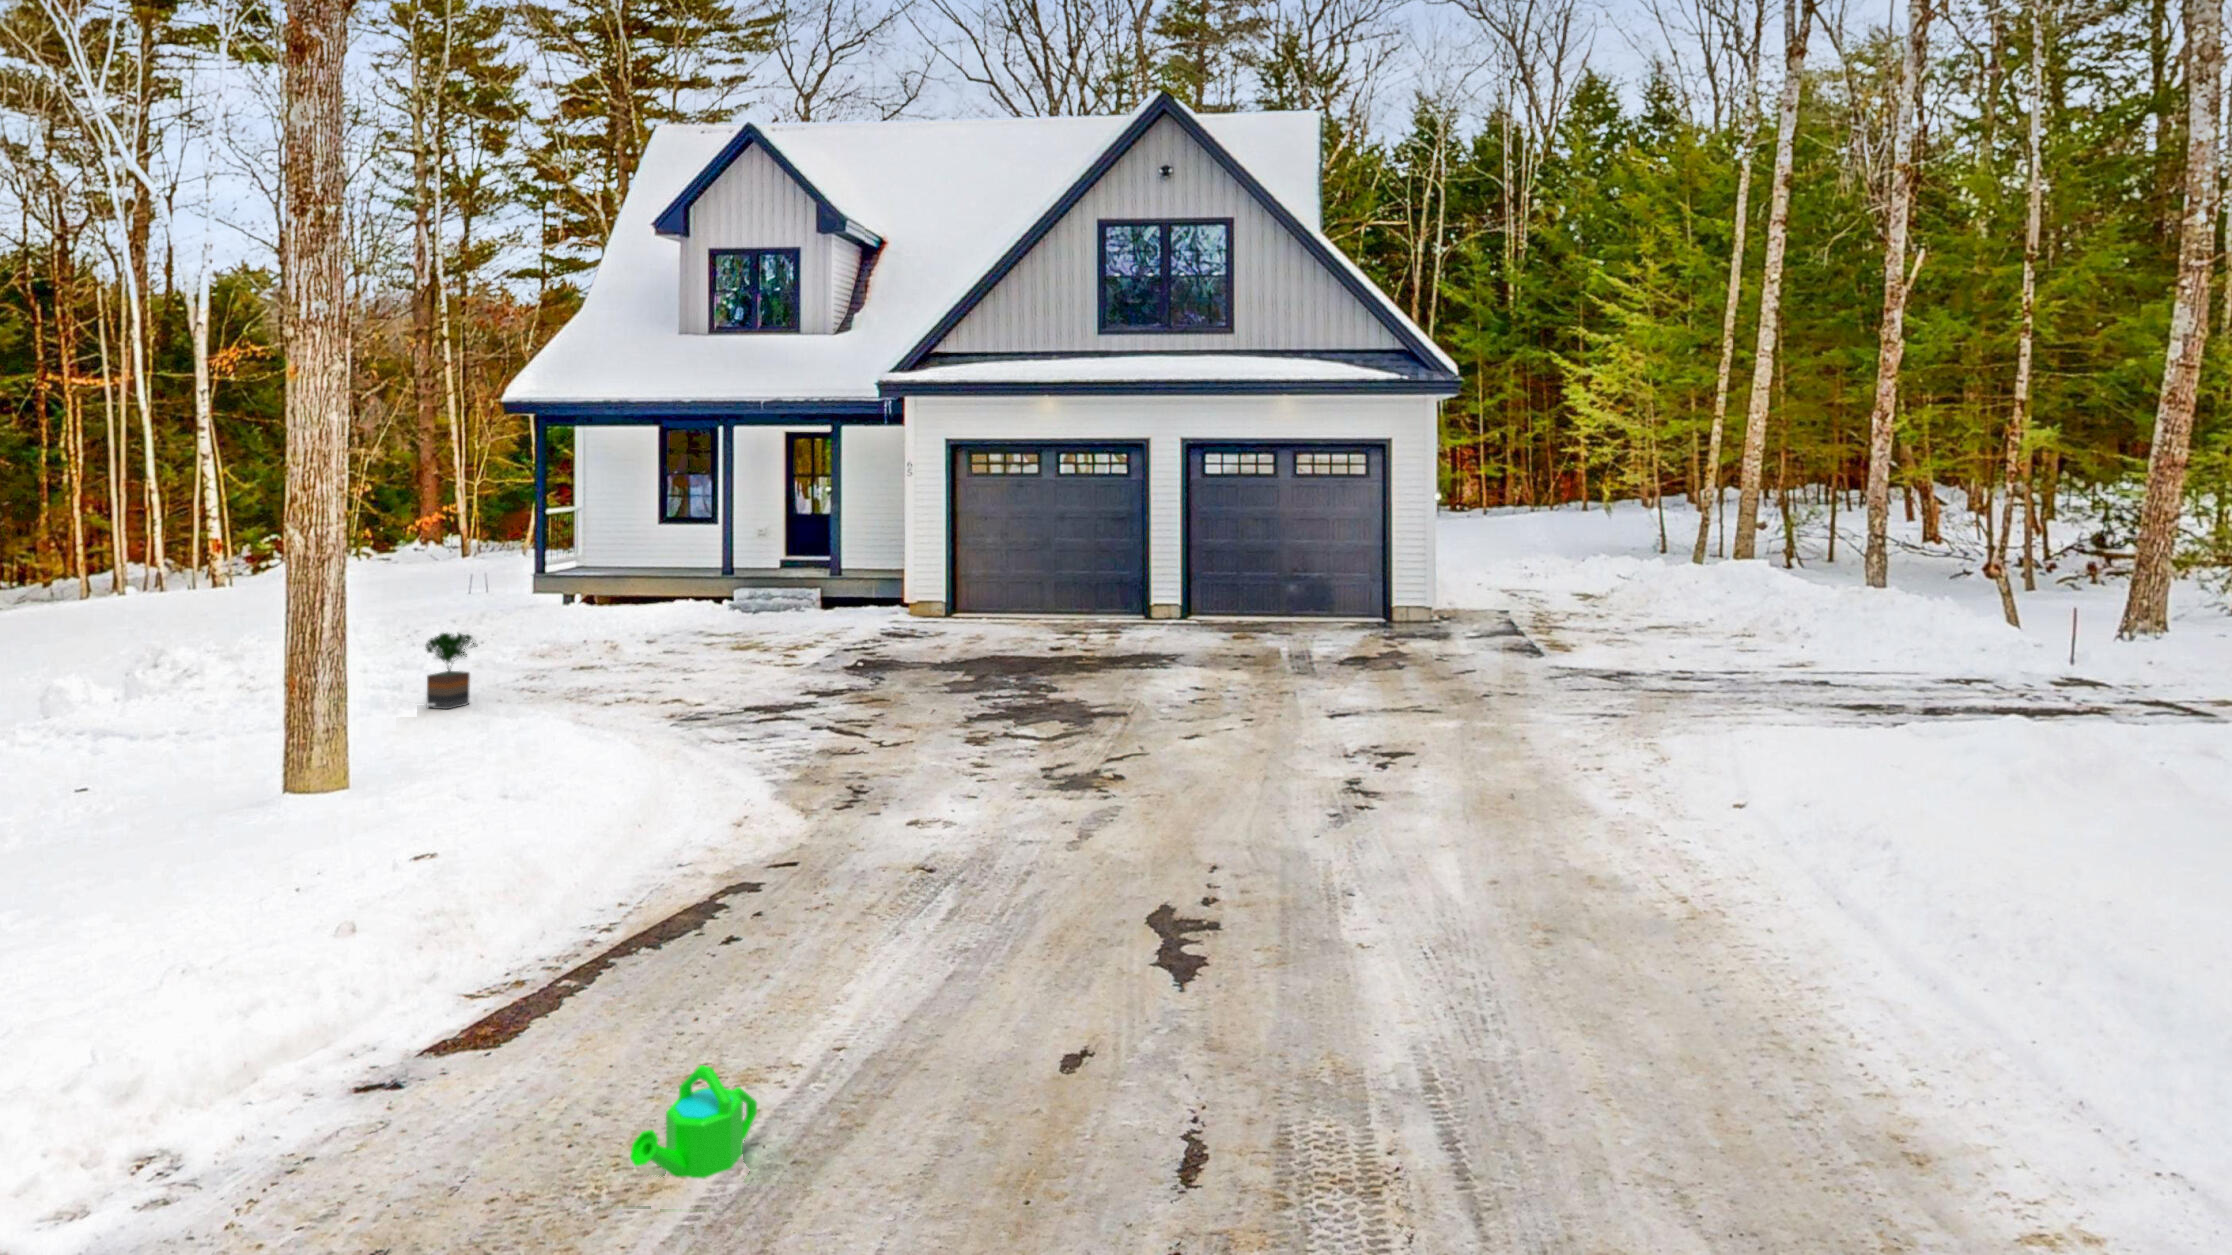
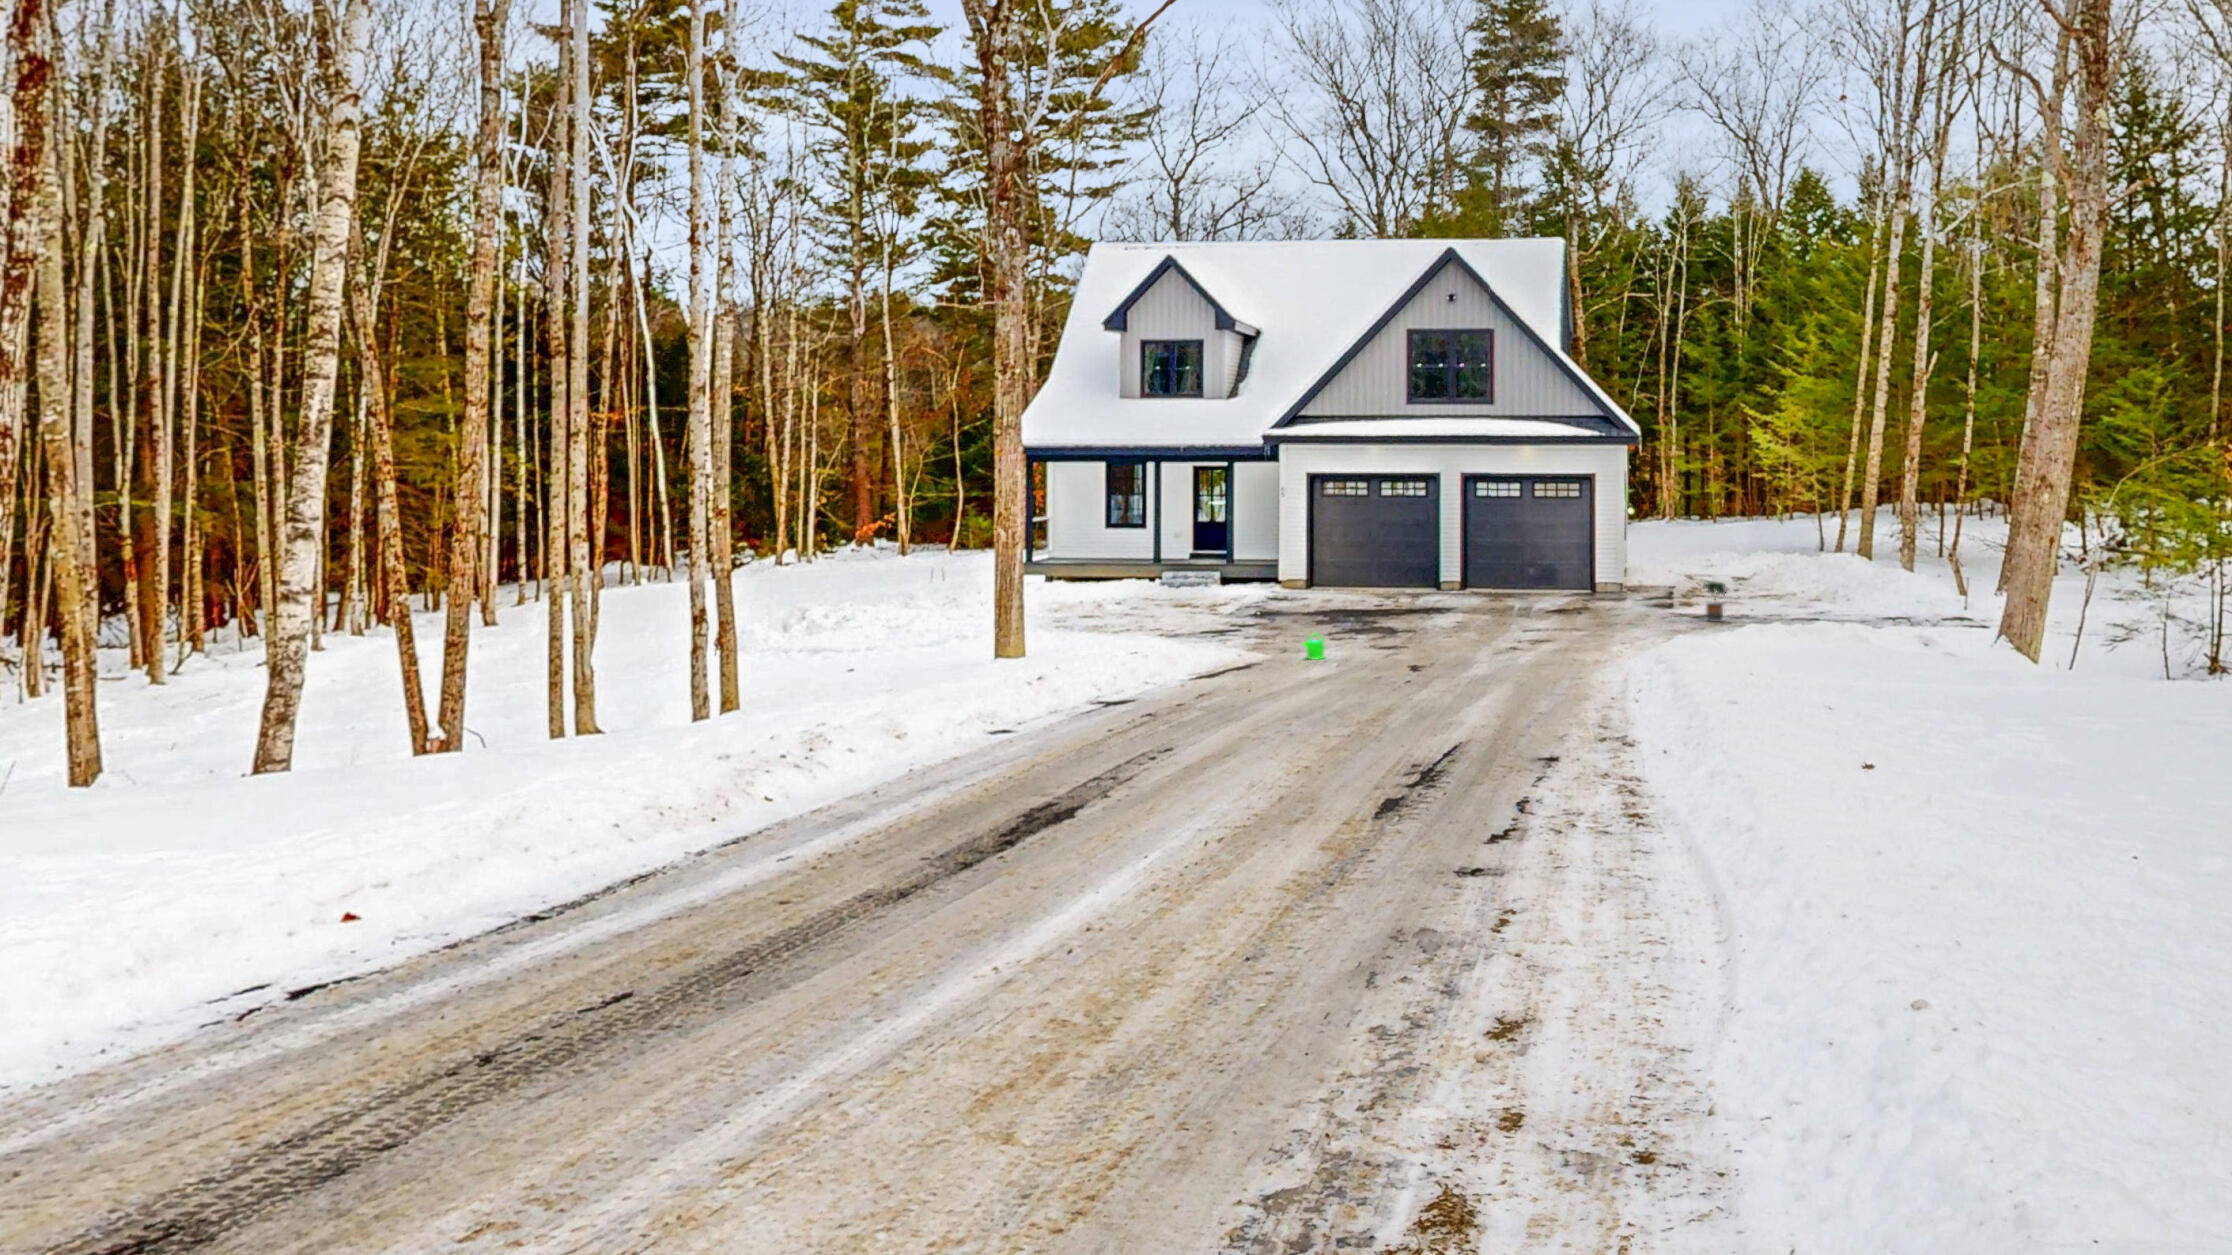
potted tree: present [426,633,478,709] -> present [1703,581,1726,622]

